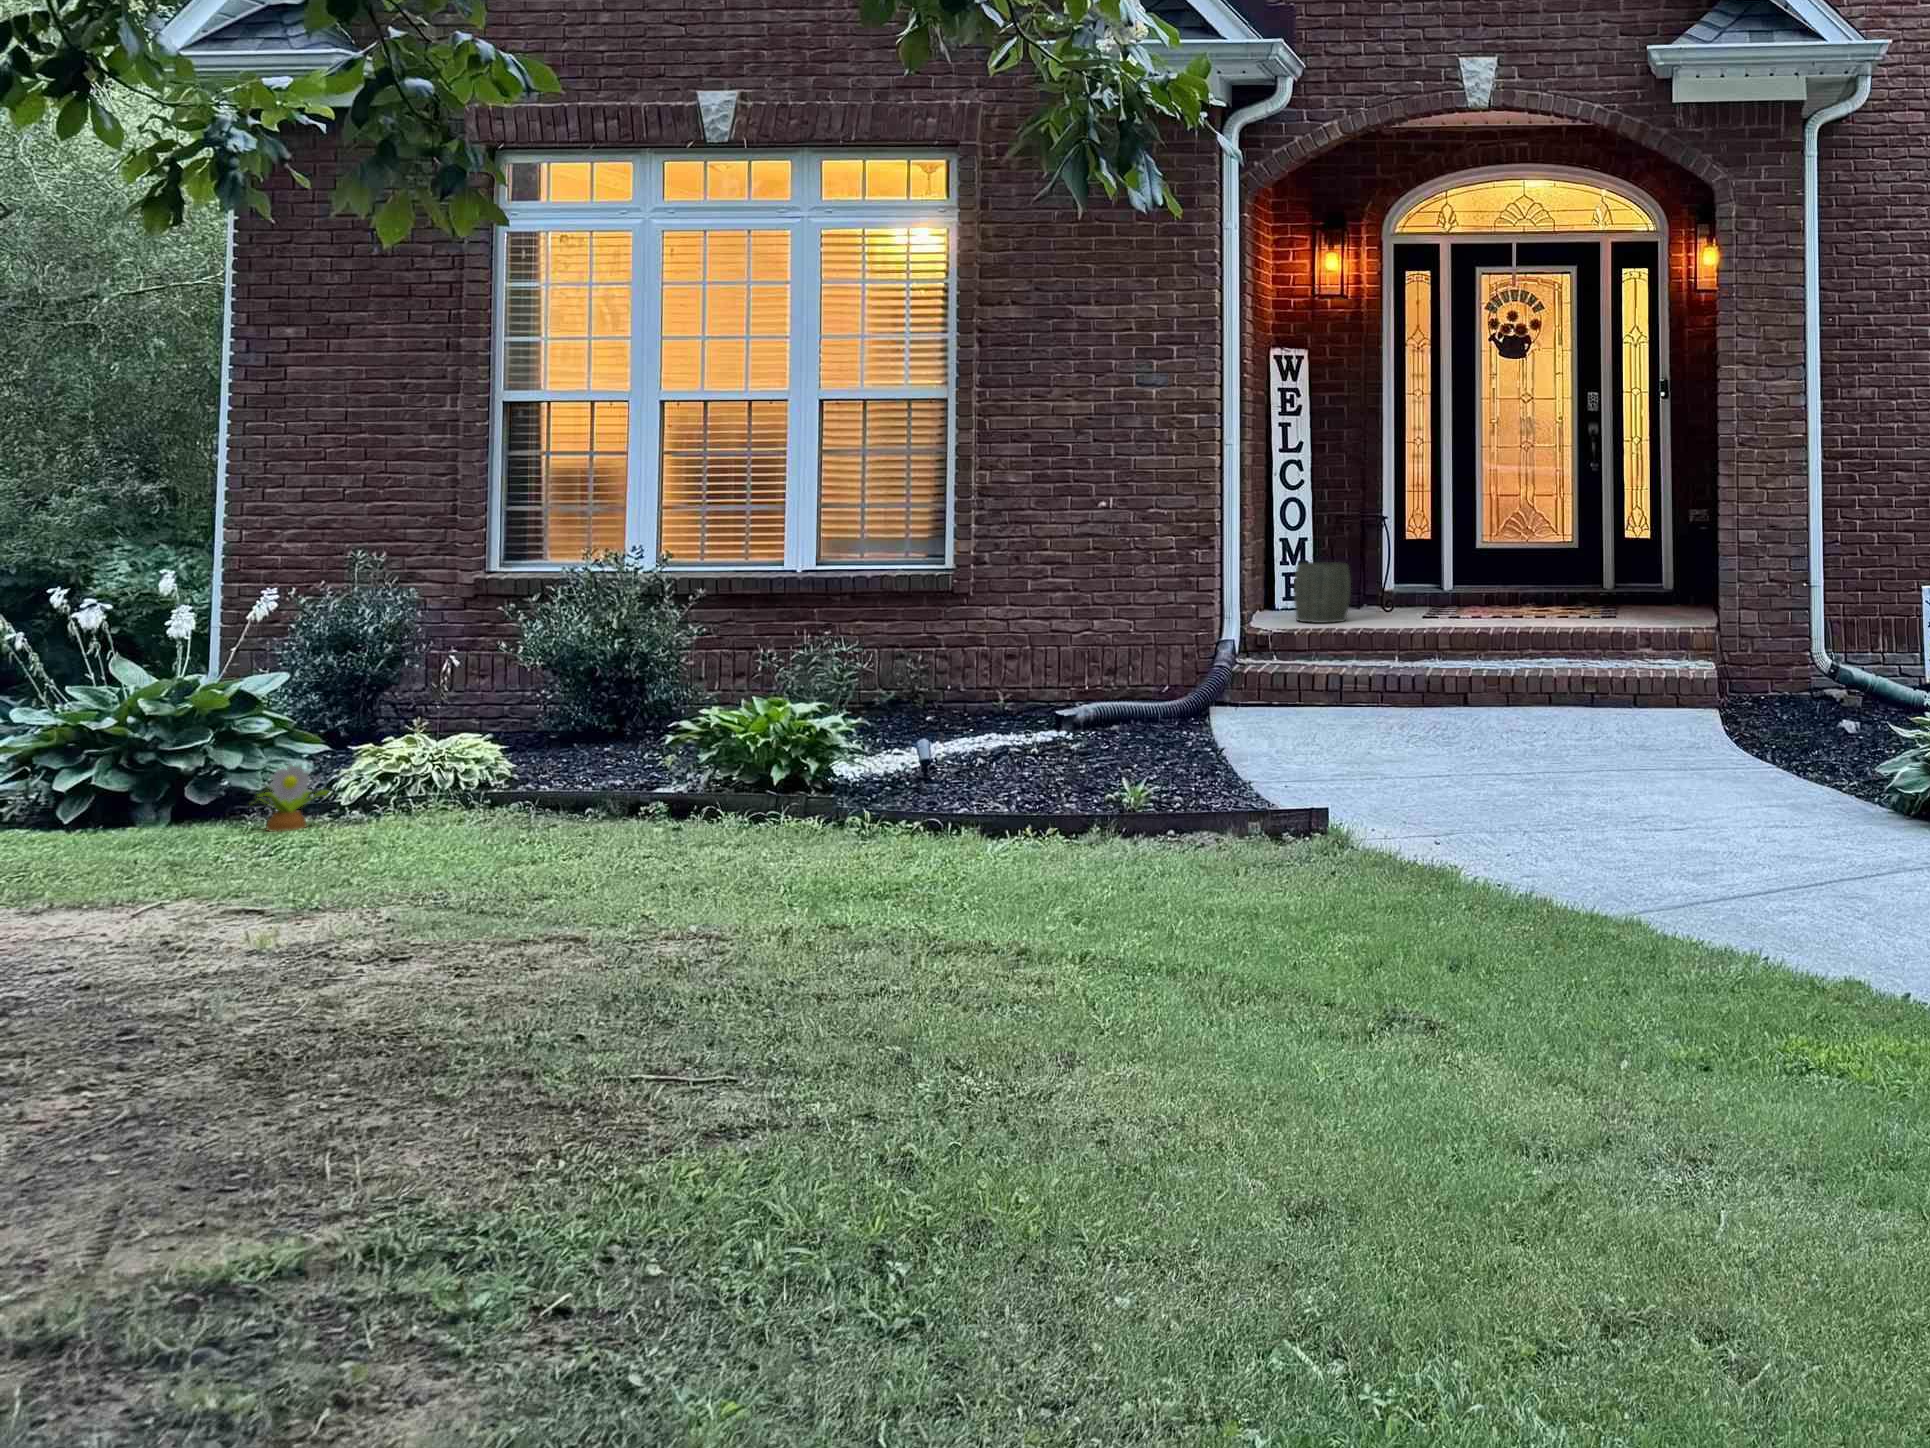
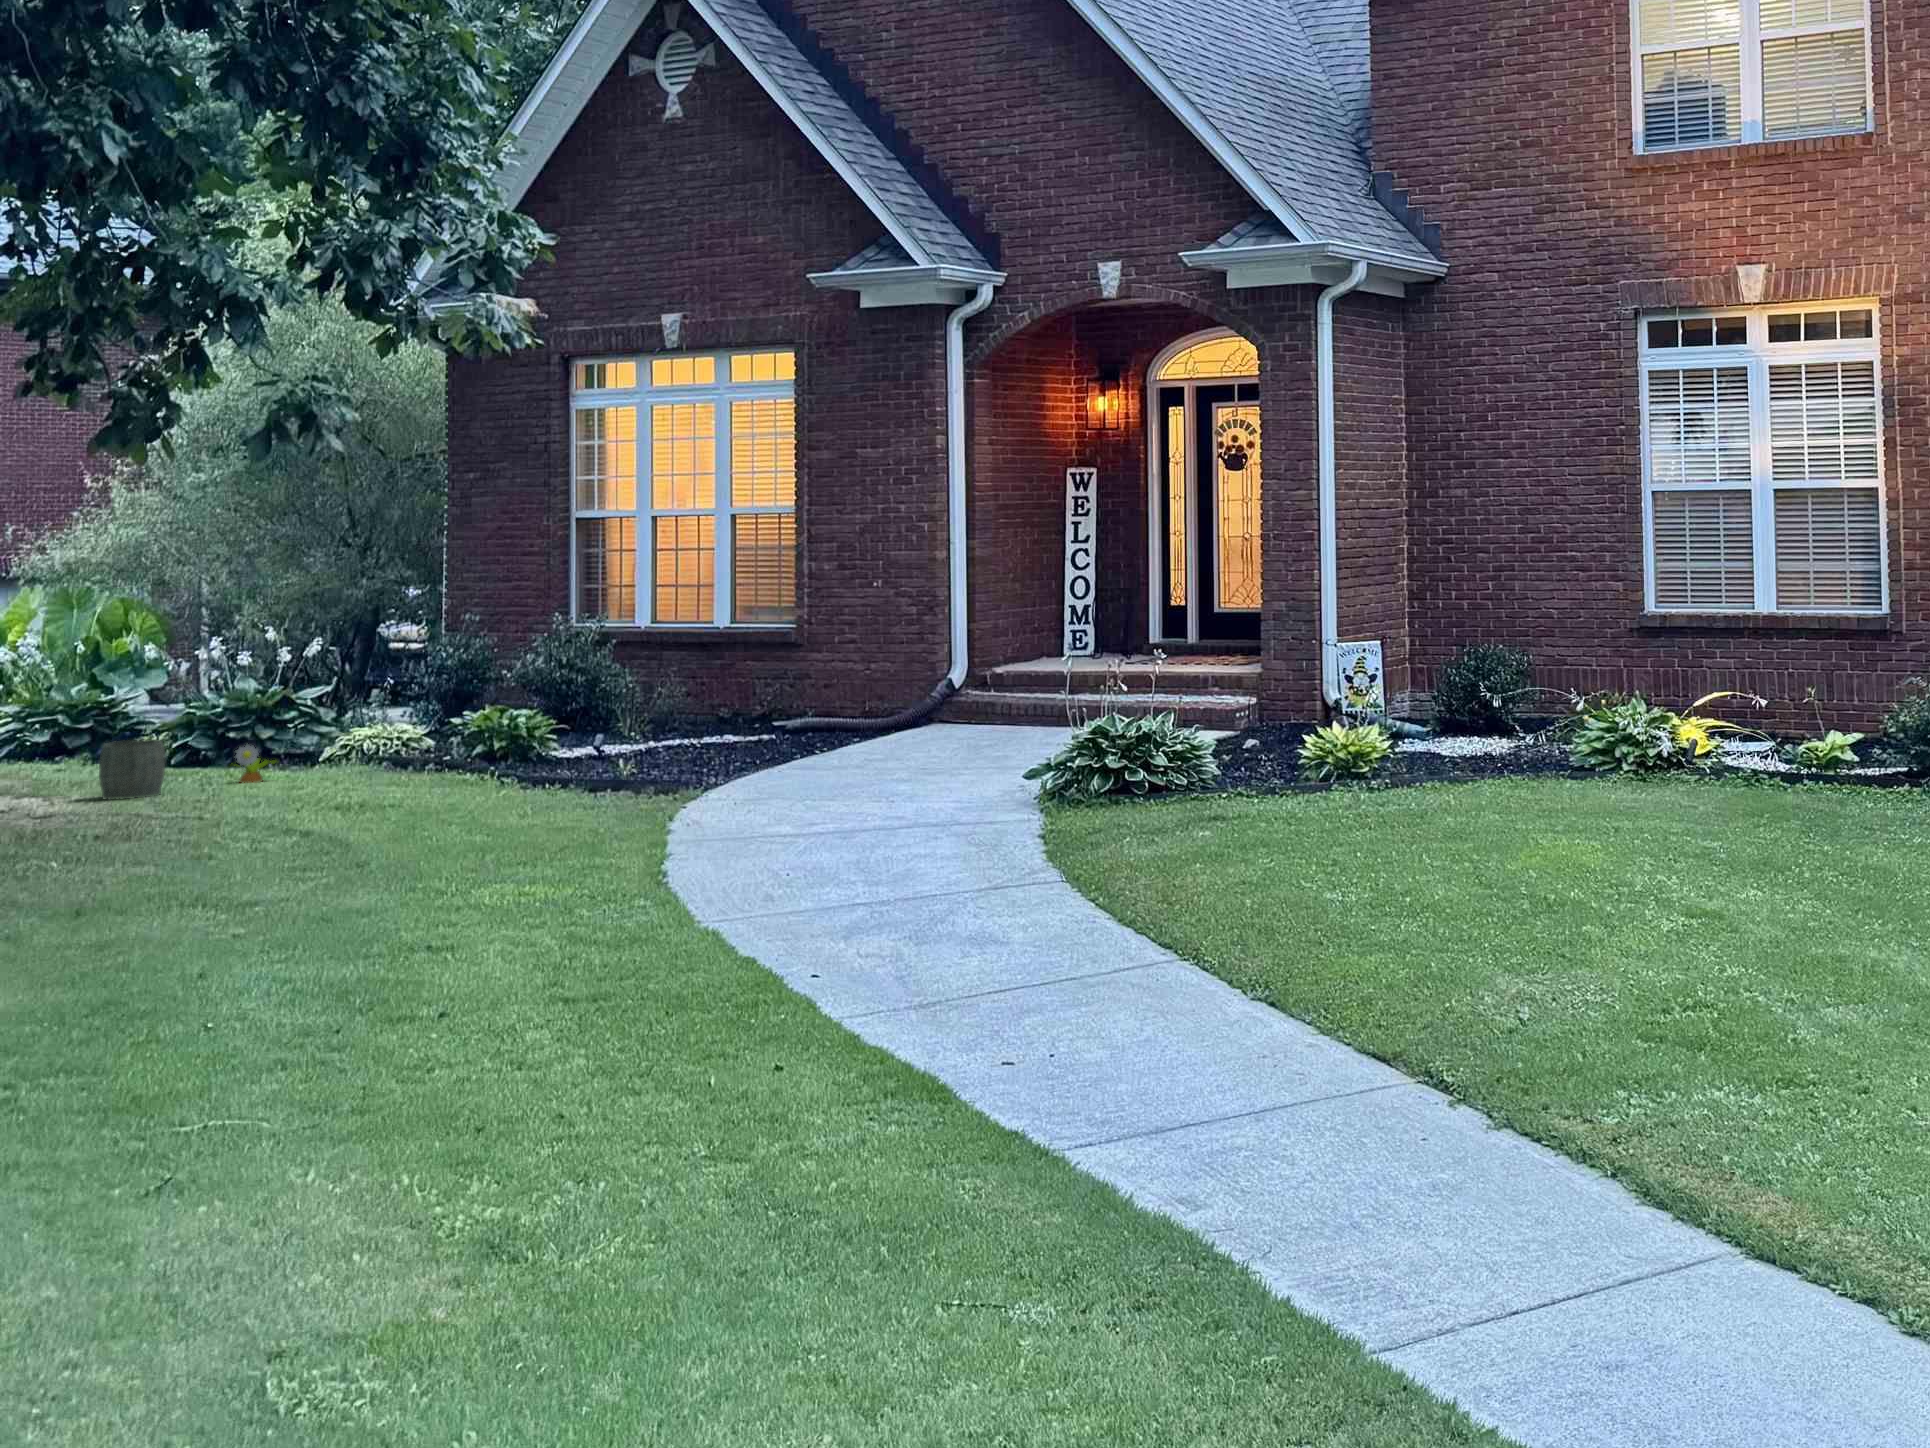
woven basket: present [1294,562,1351,623] -> present [99,739,165,800]

